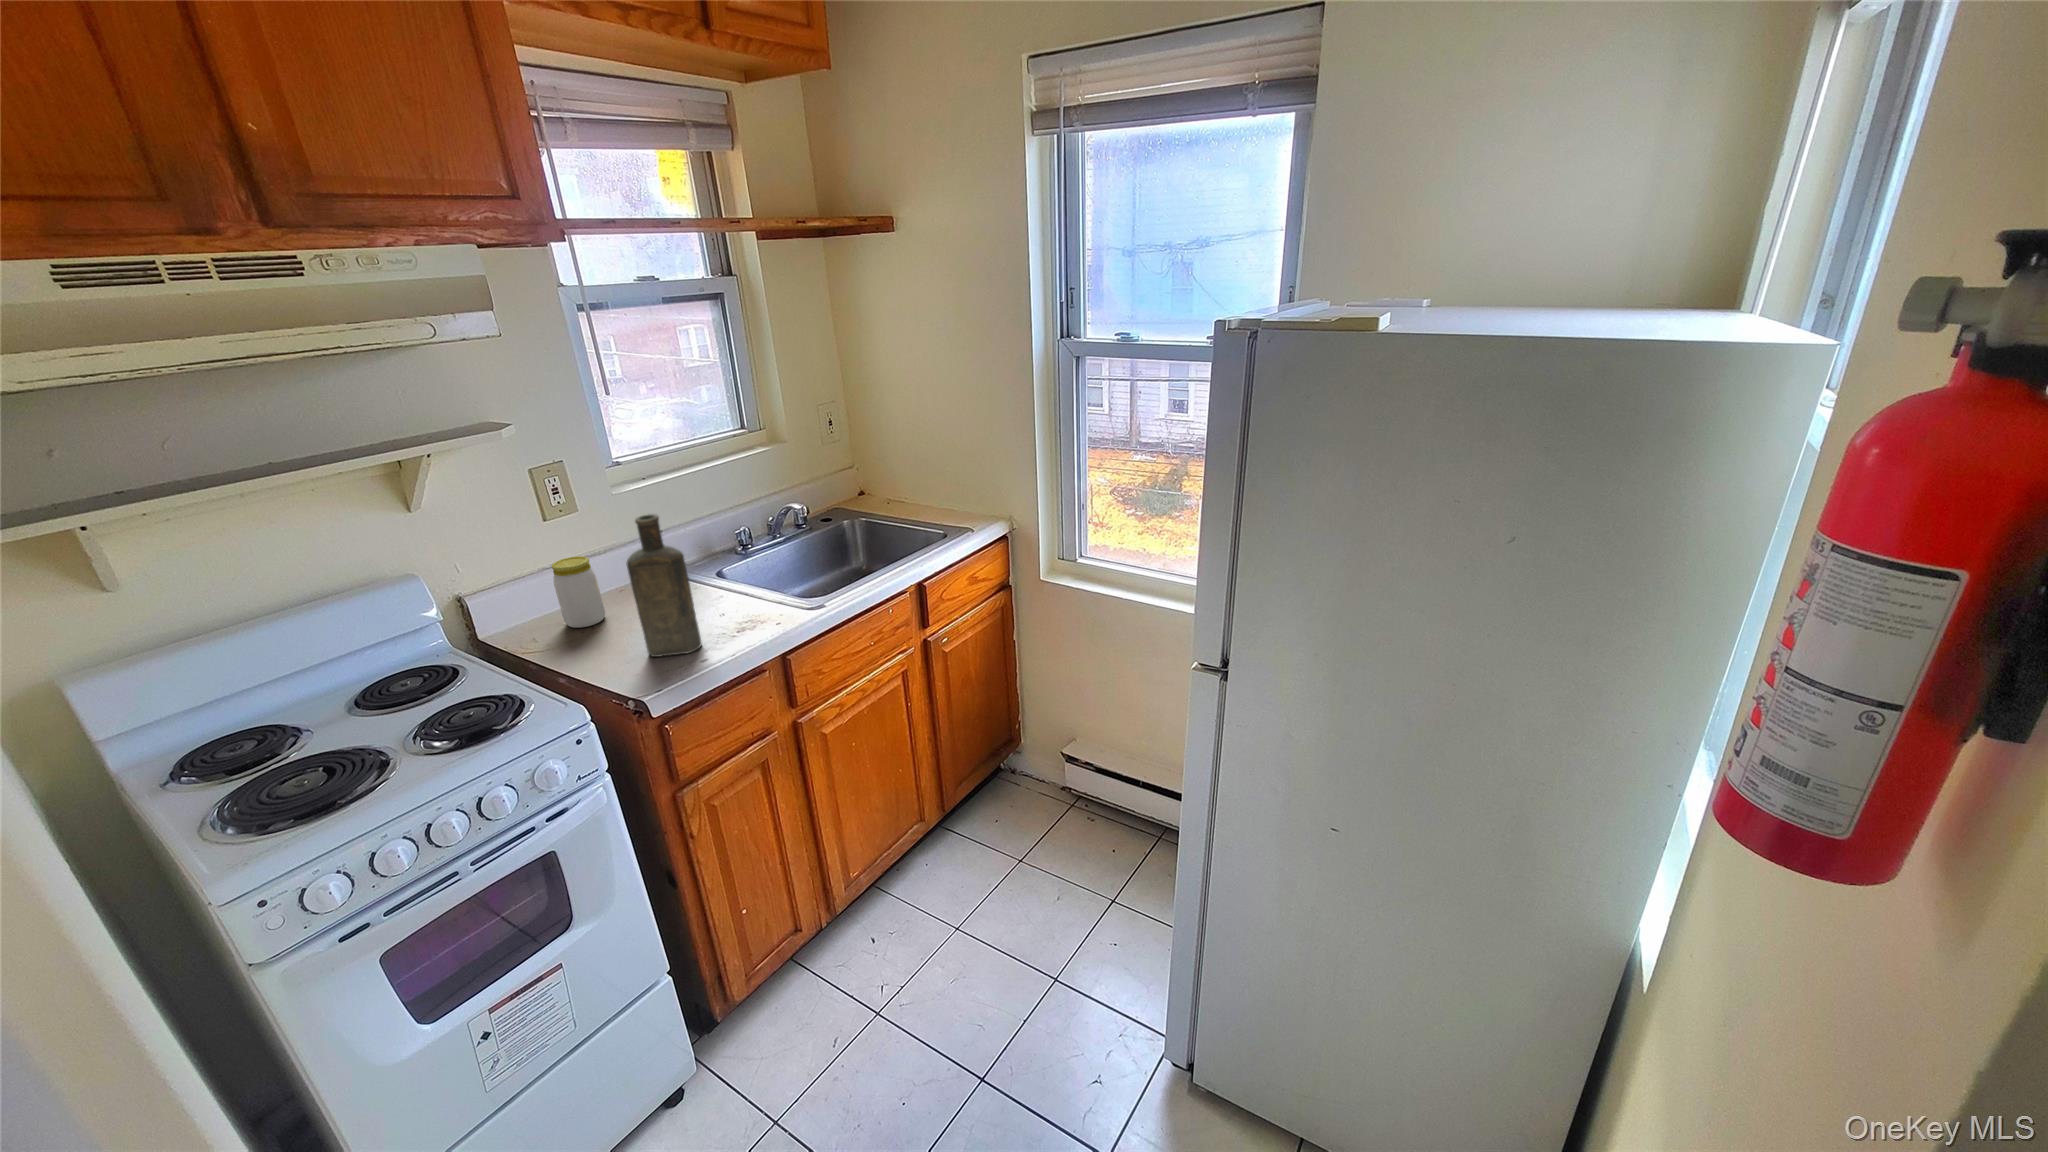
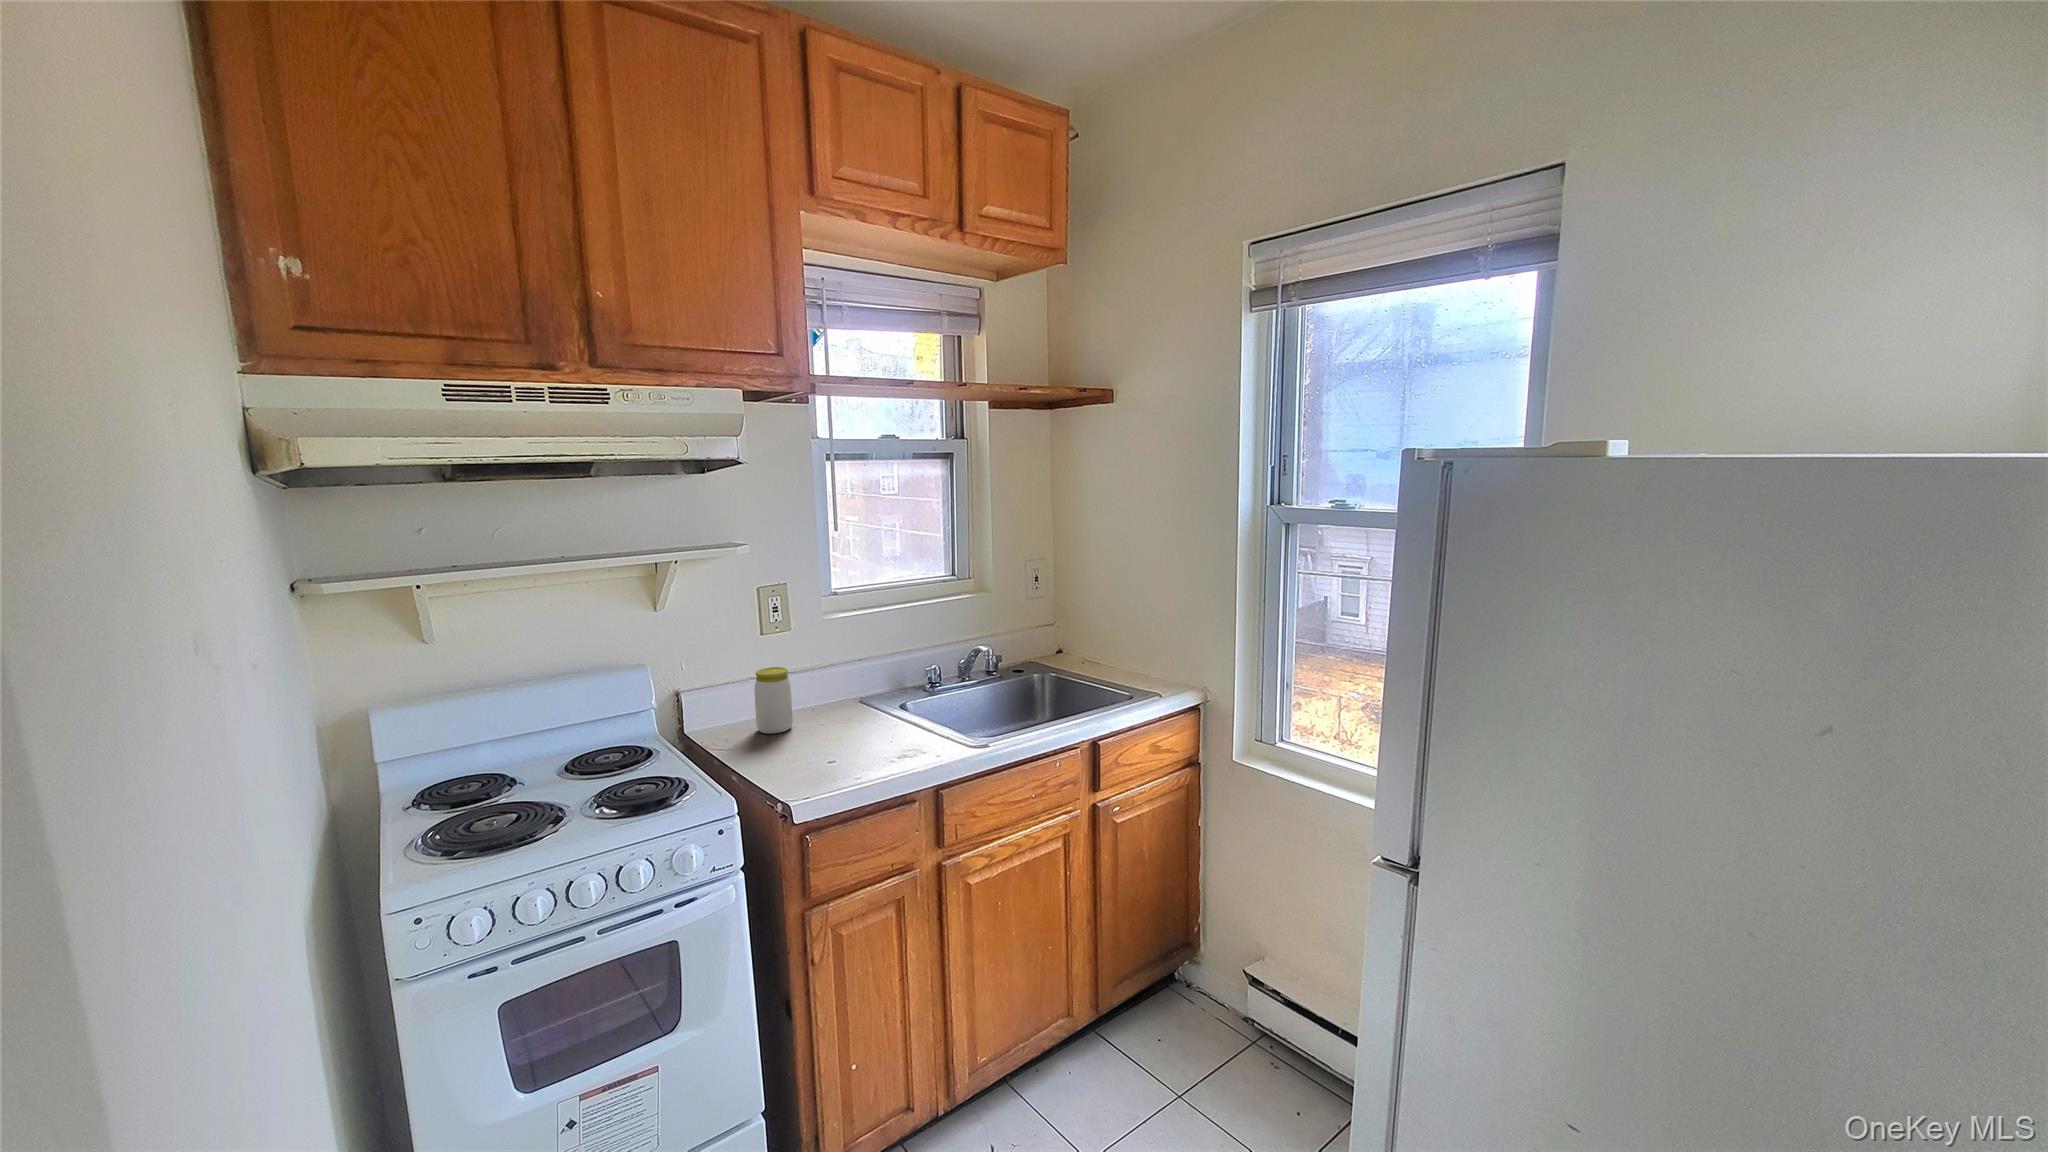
bottle: present [626,514,702,657] -> none [807,628,861,769]

